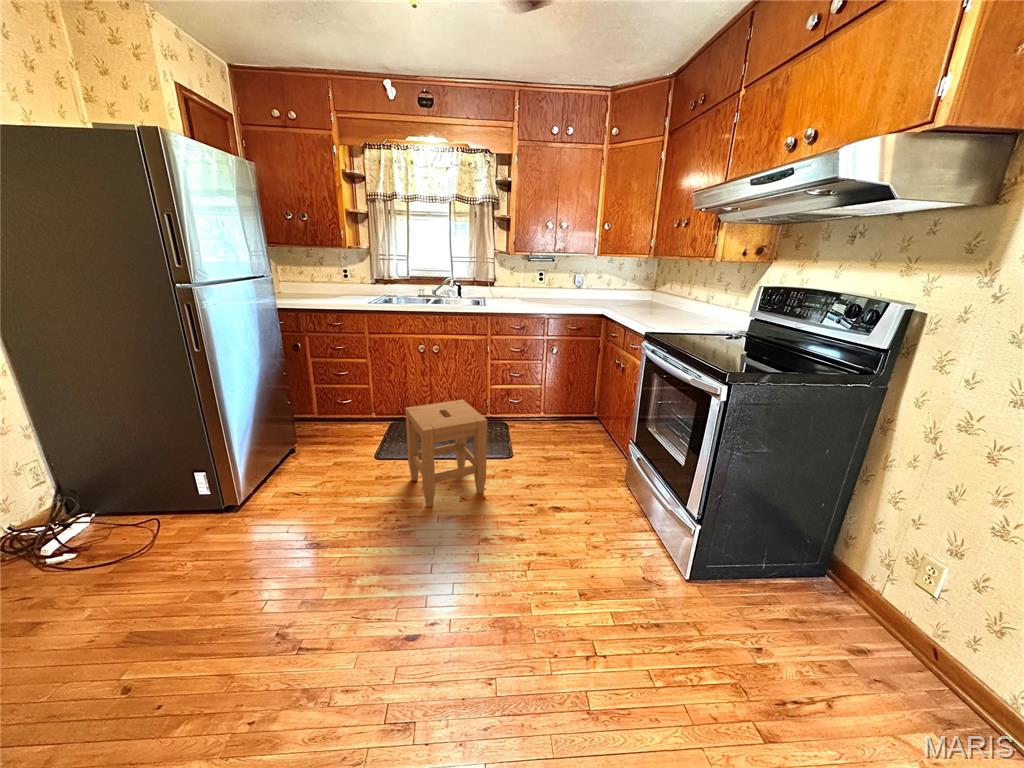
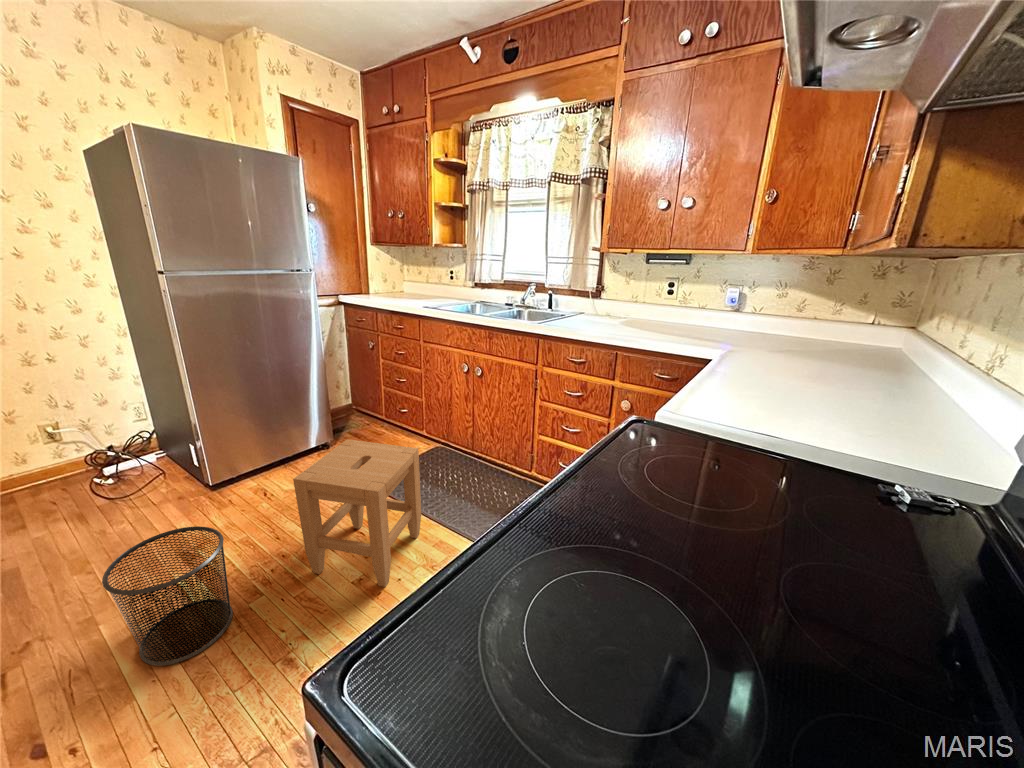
waste bin: none [351,480,428,585] -> present [102,526,233,666]

